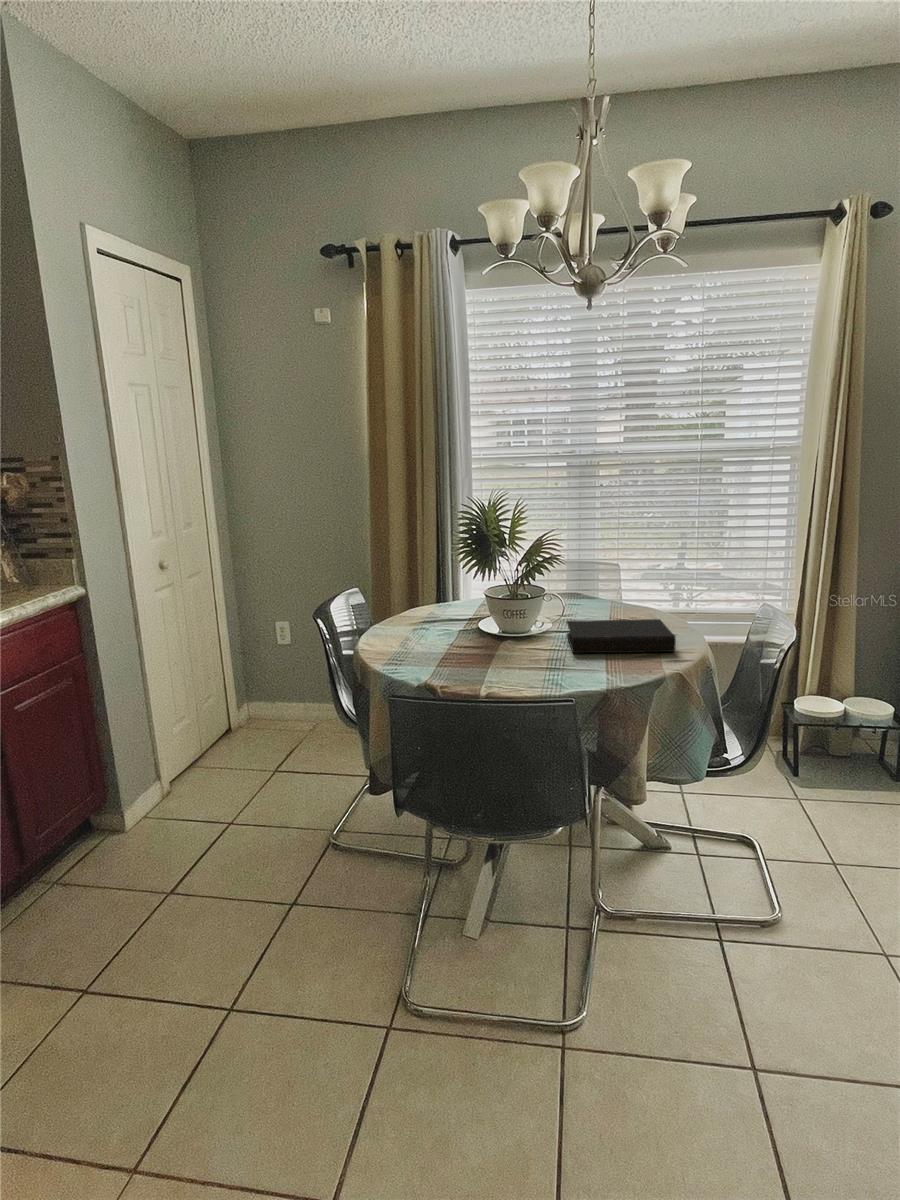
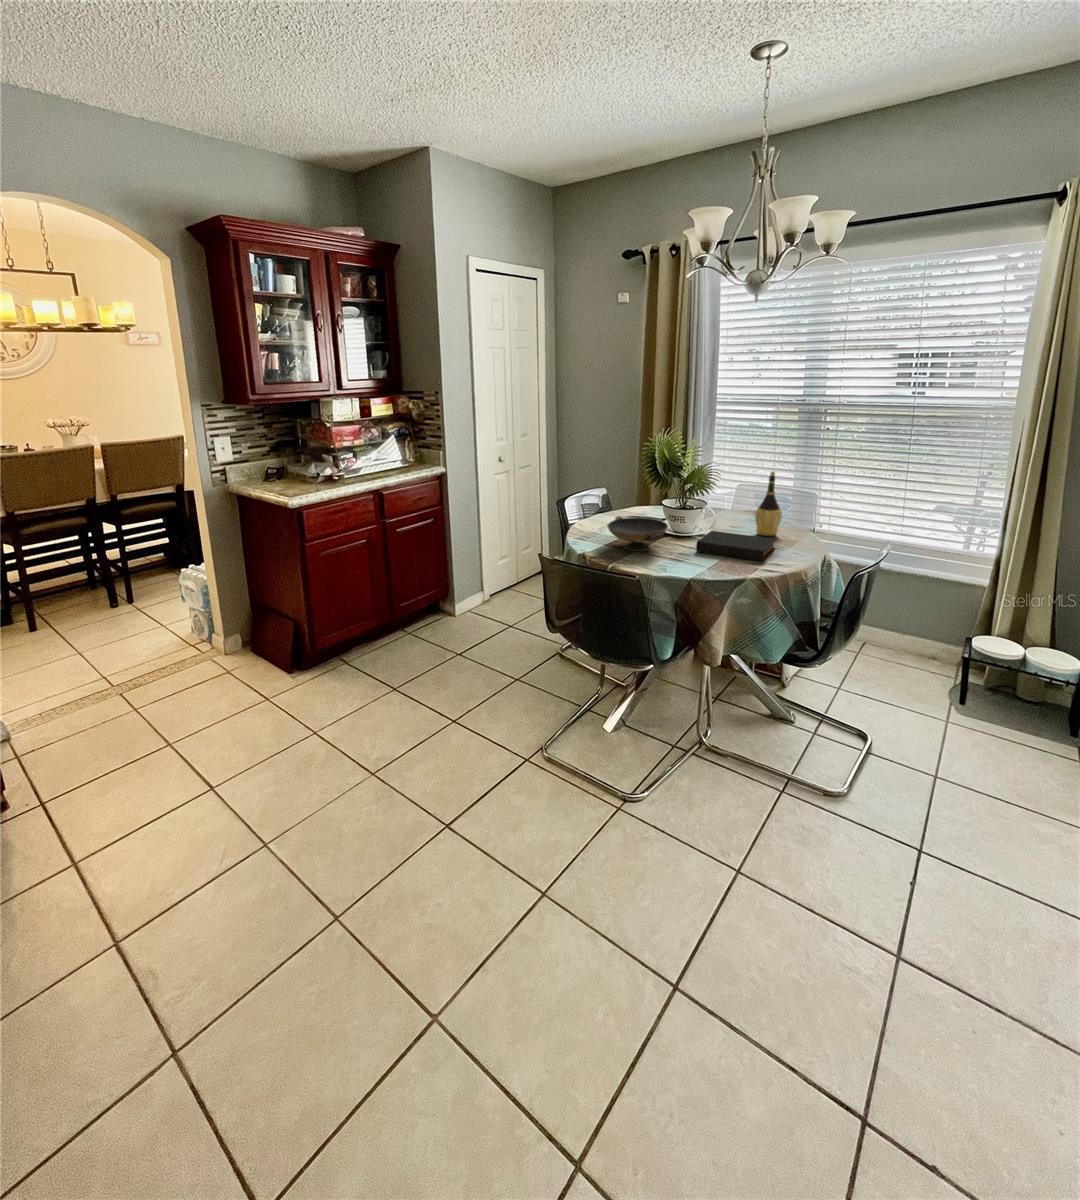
wine bottle: none [602,531,638,618] -> present [755,472,782,536]
decorative bowl: none [435,615,540,669] -> present [608,516,668,552]

